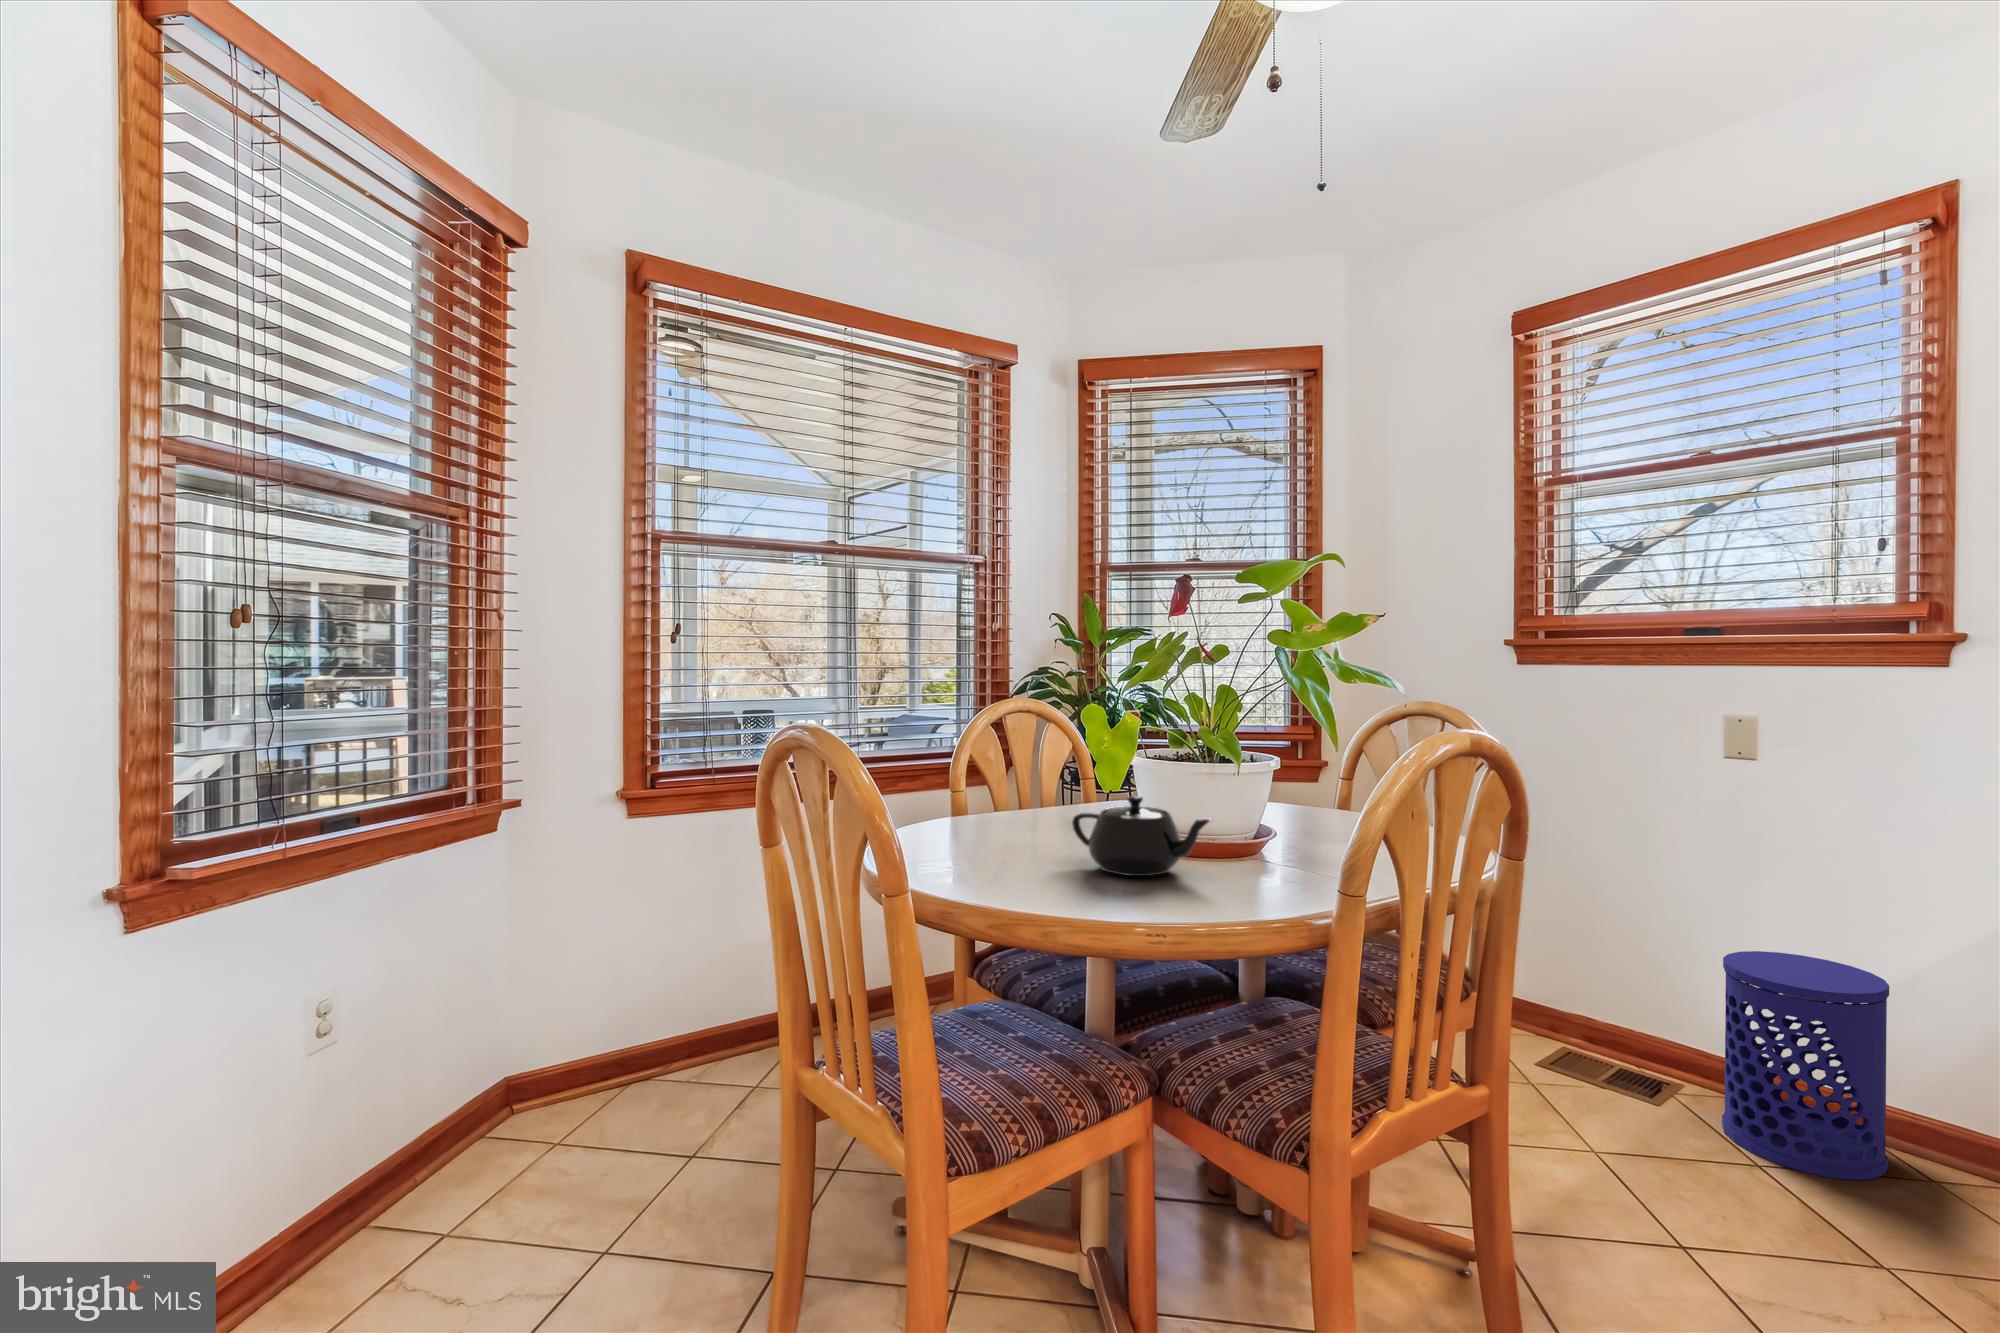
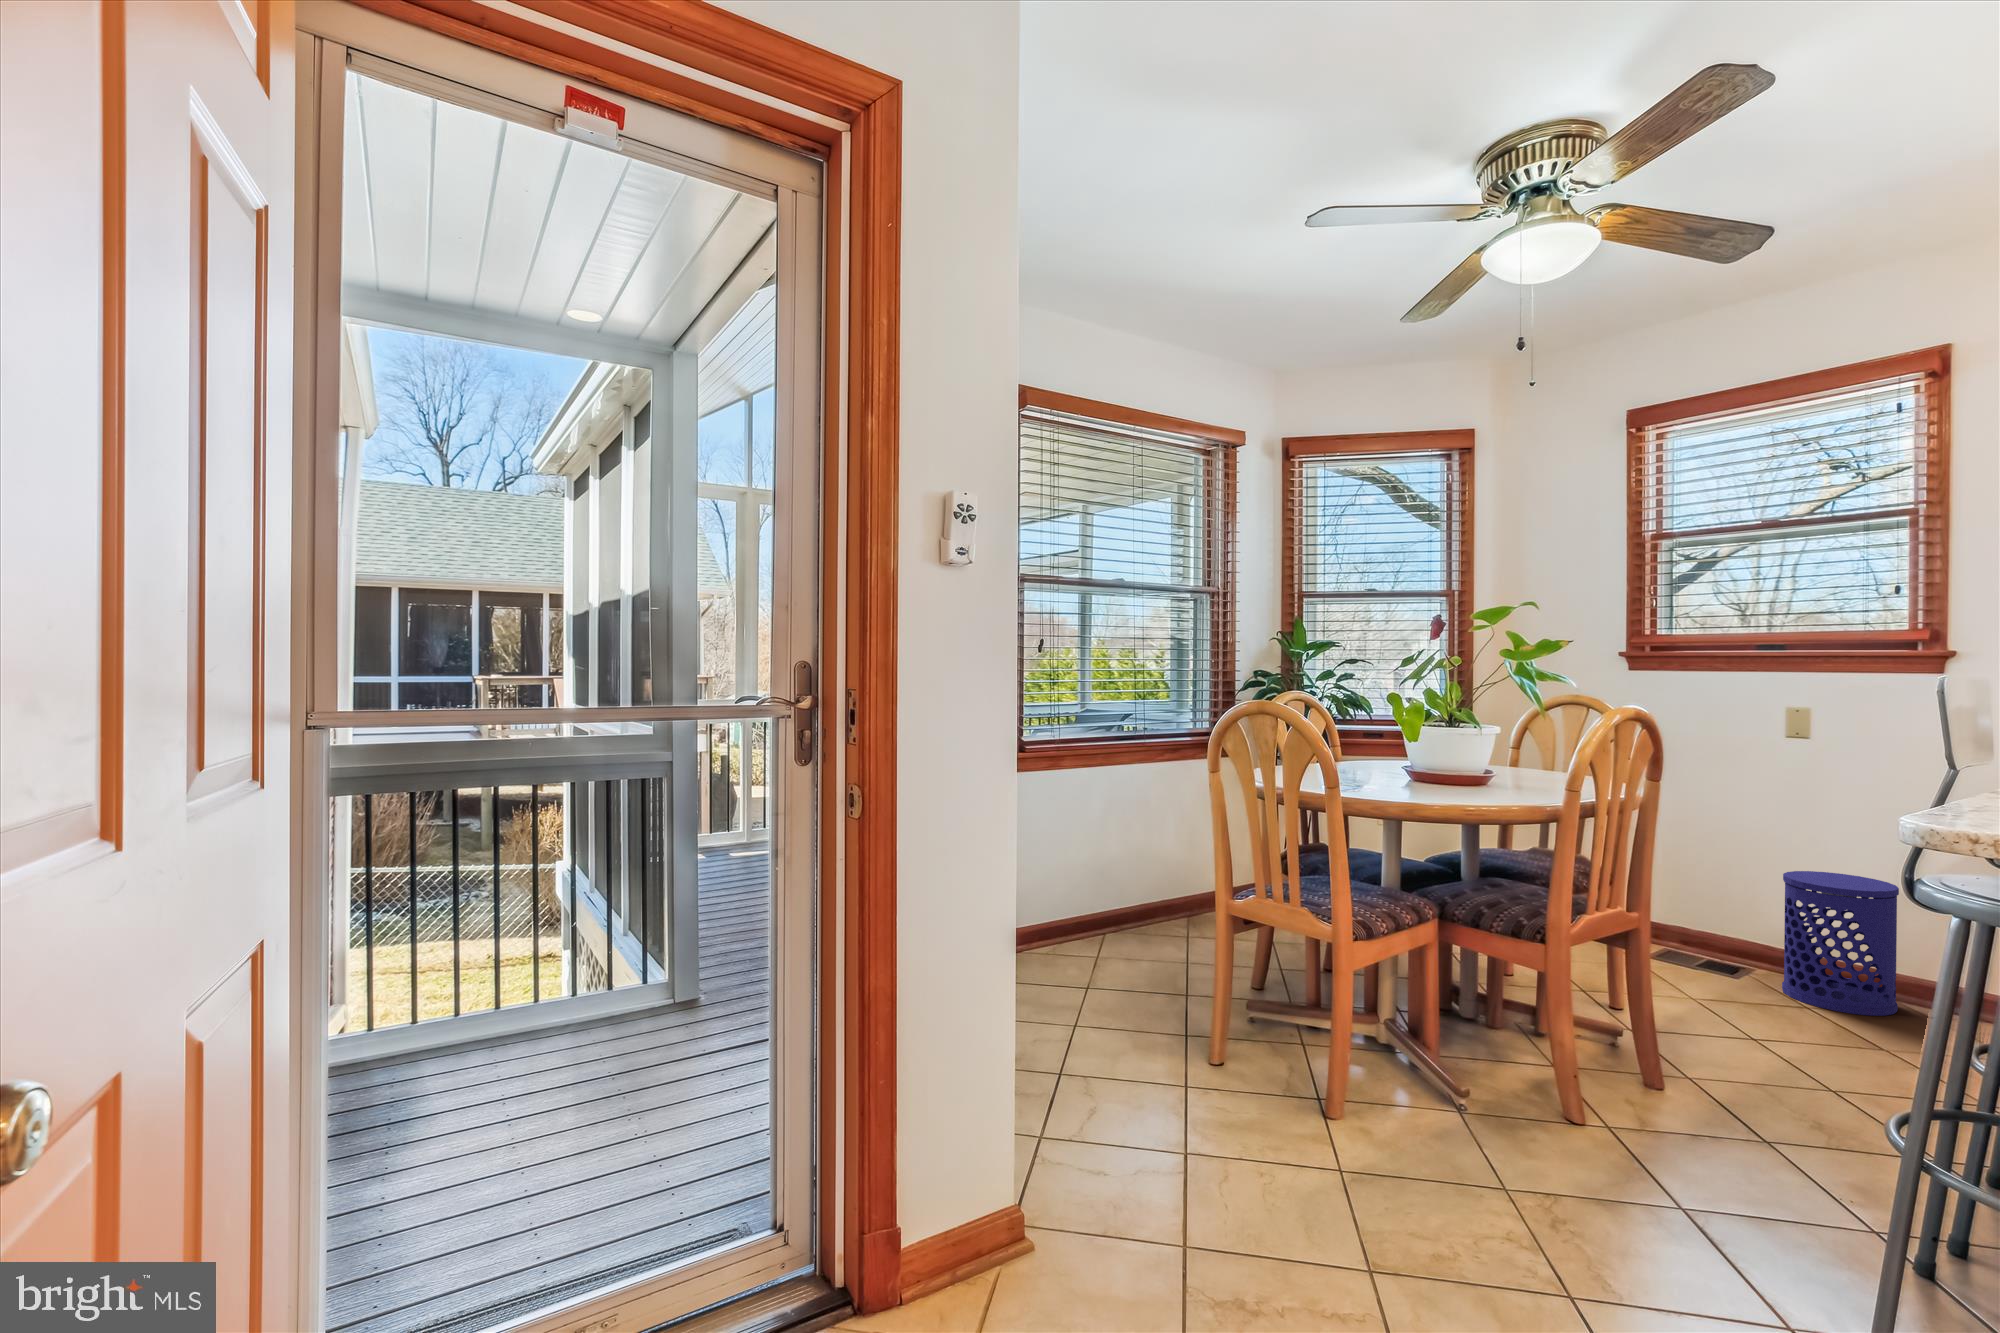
teapot: present [1072,797,1211,876] -> none [1372,746,1467,791]

